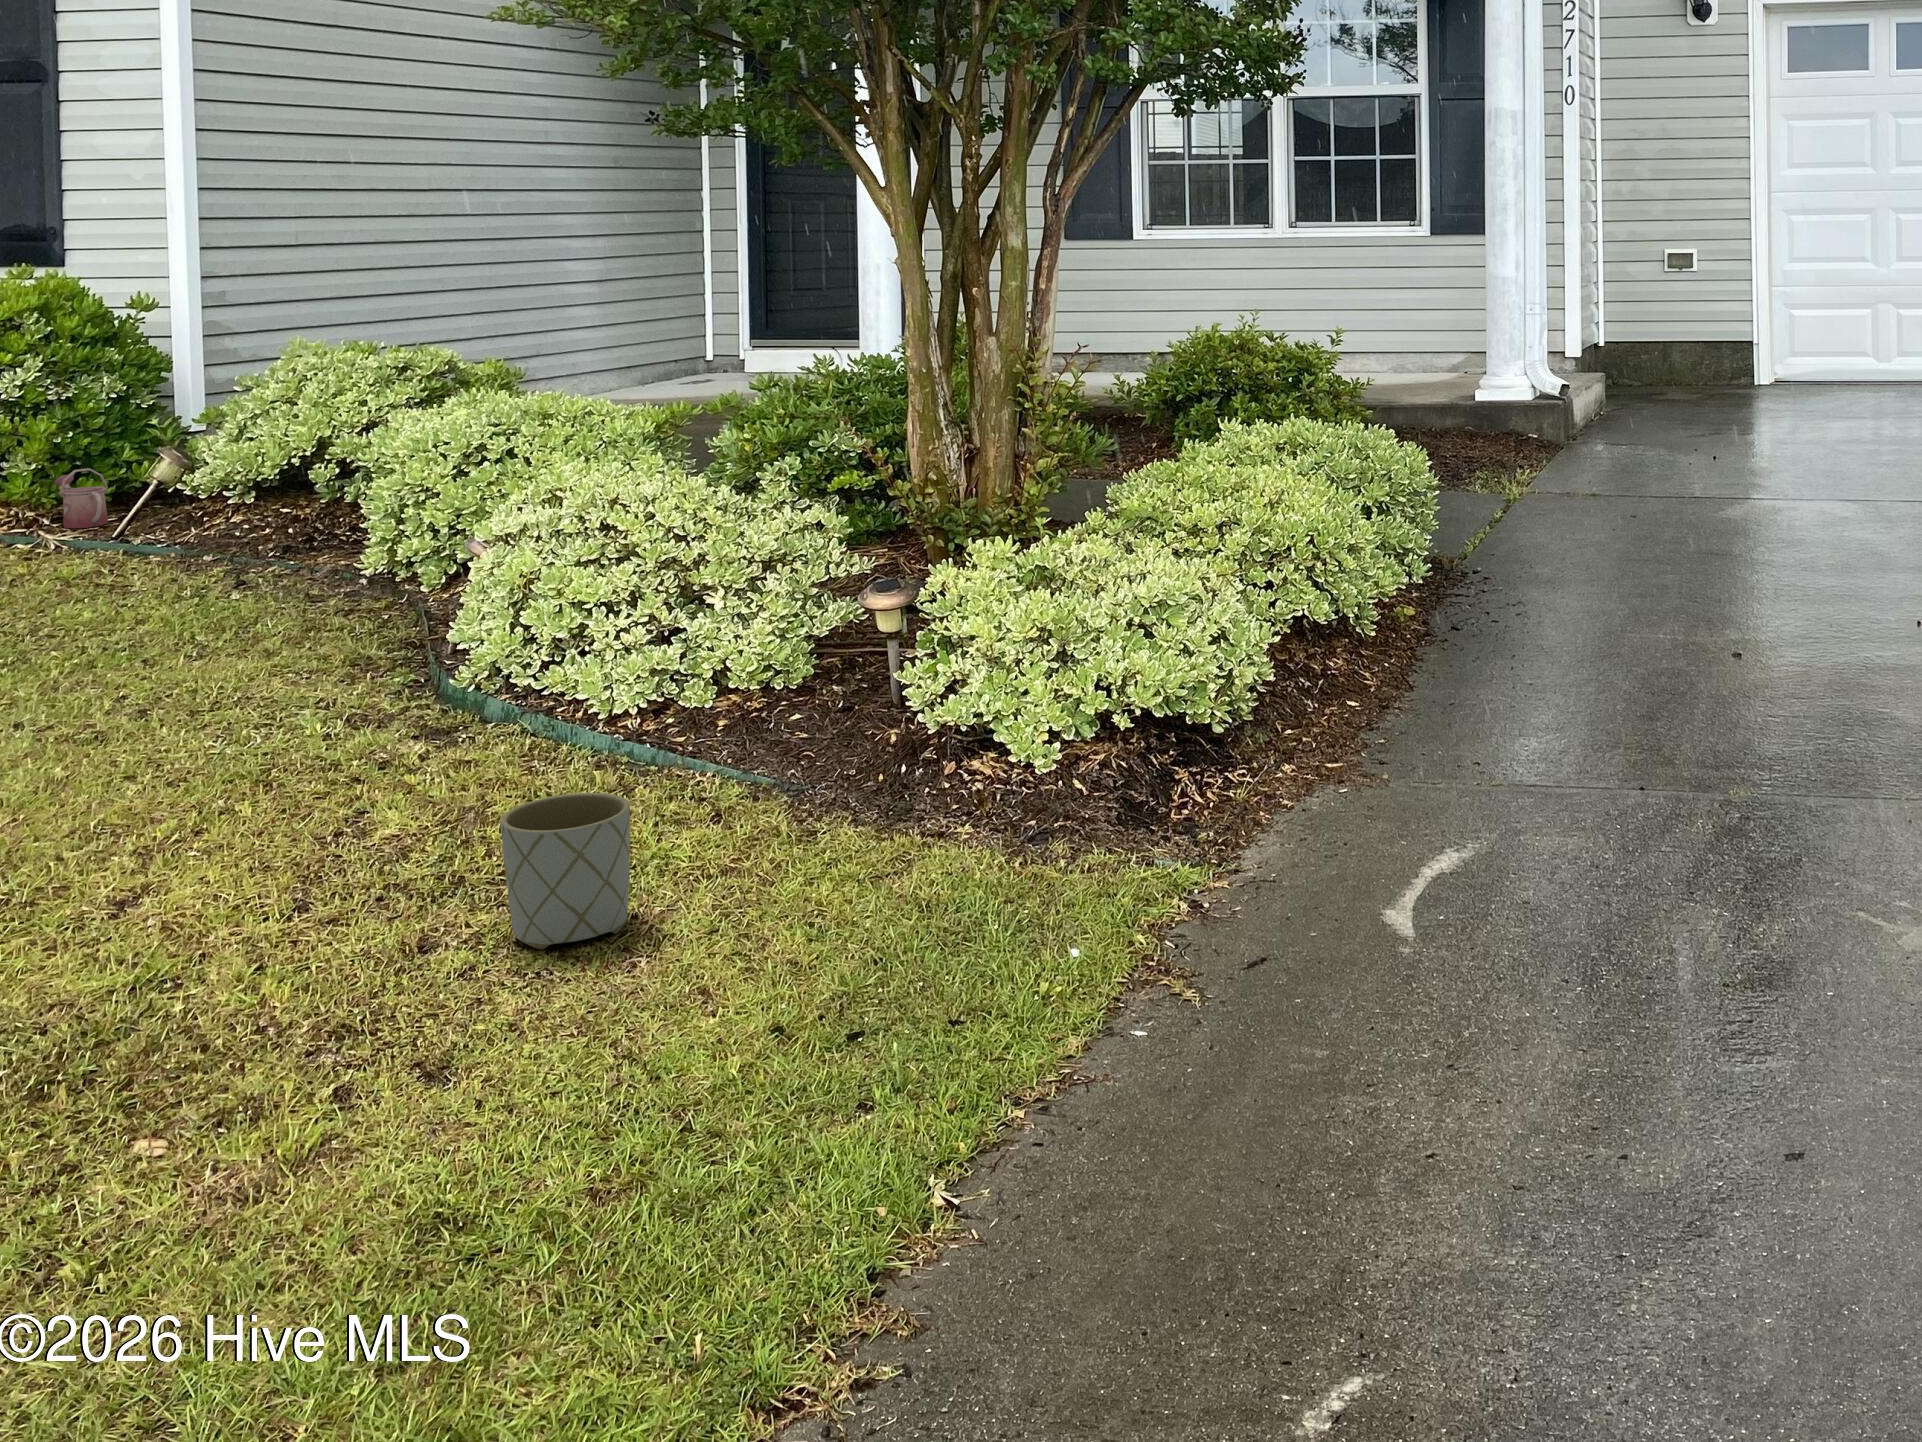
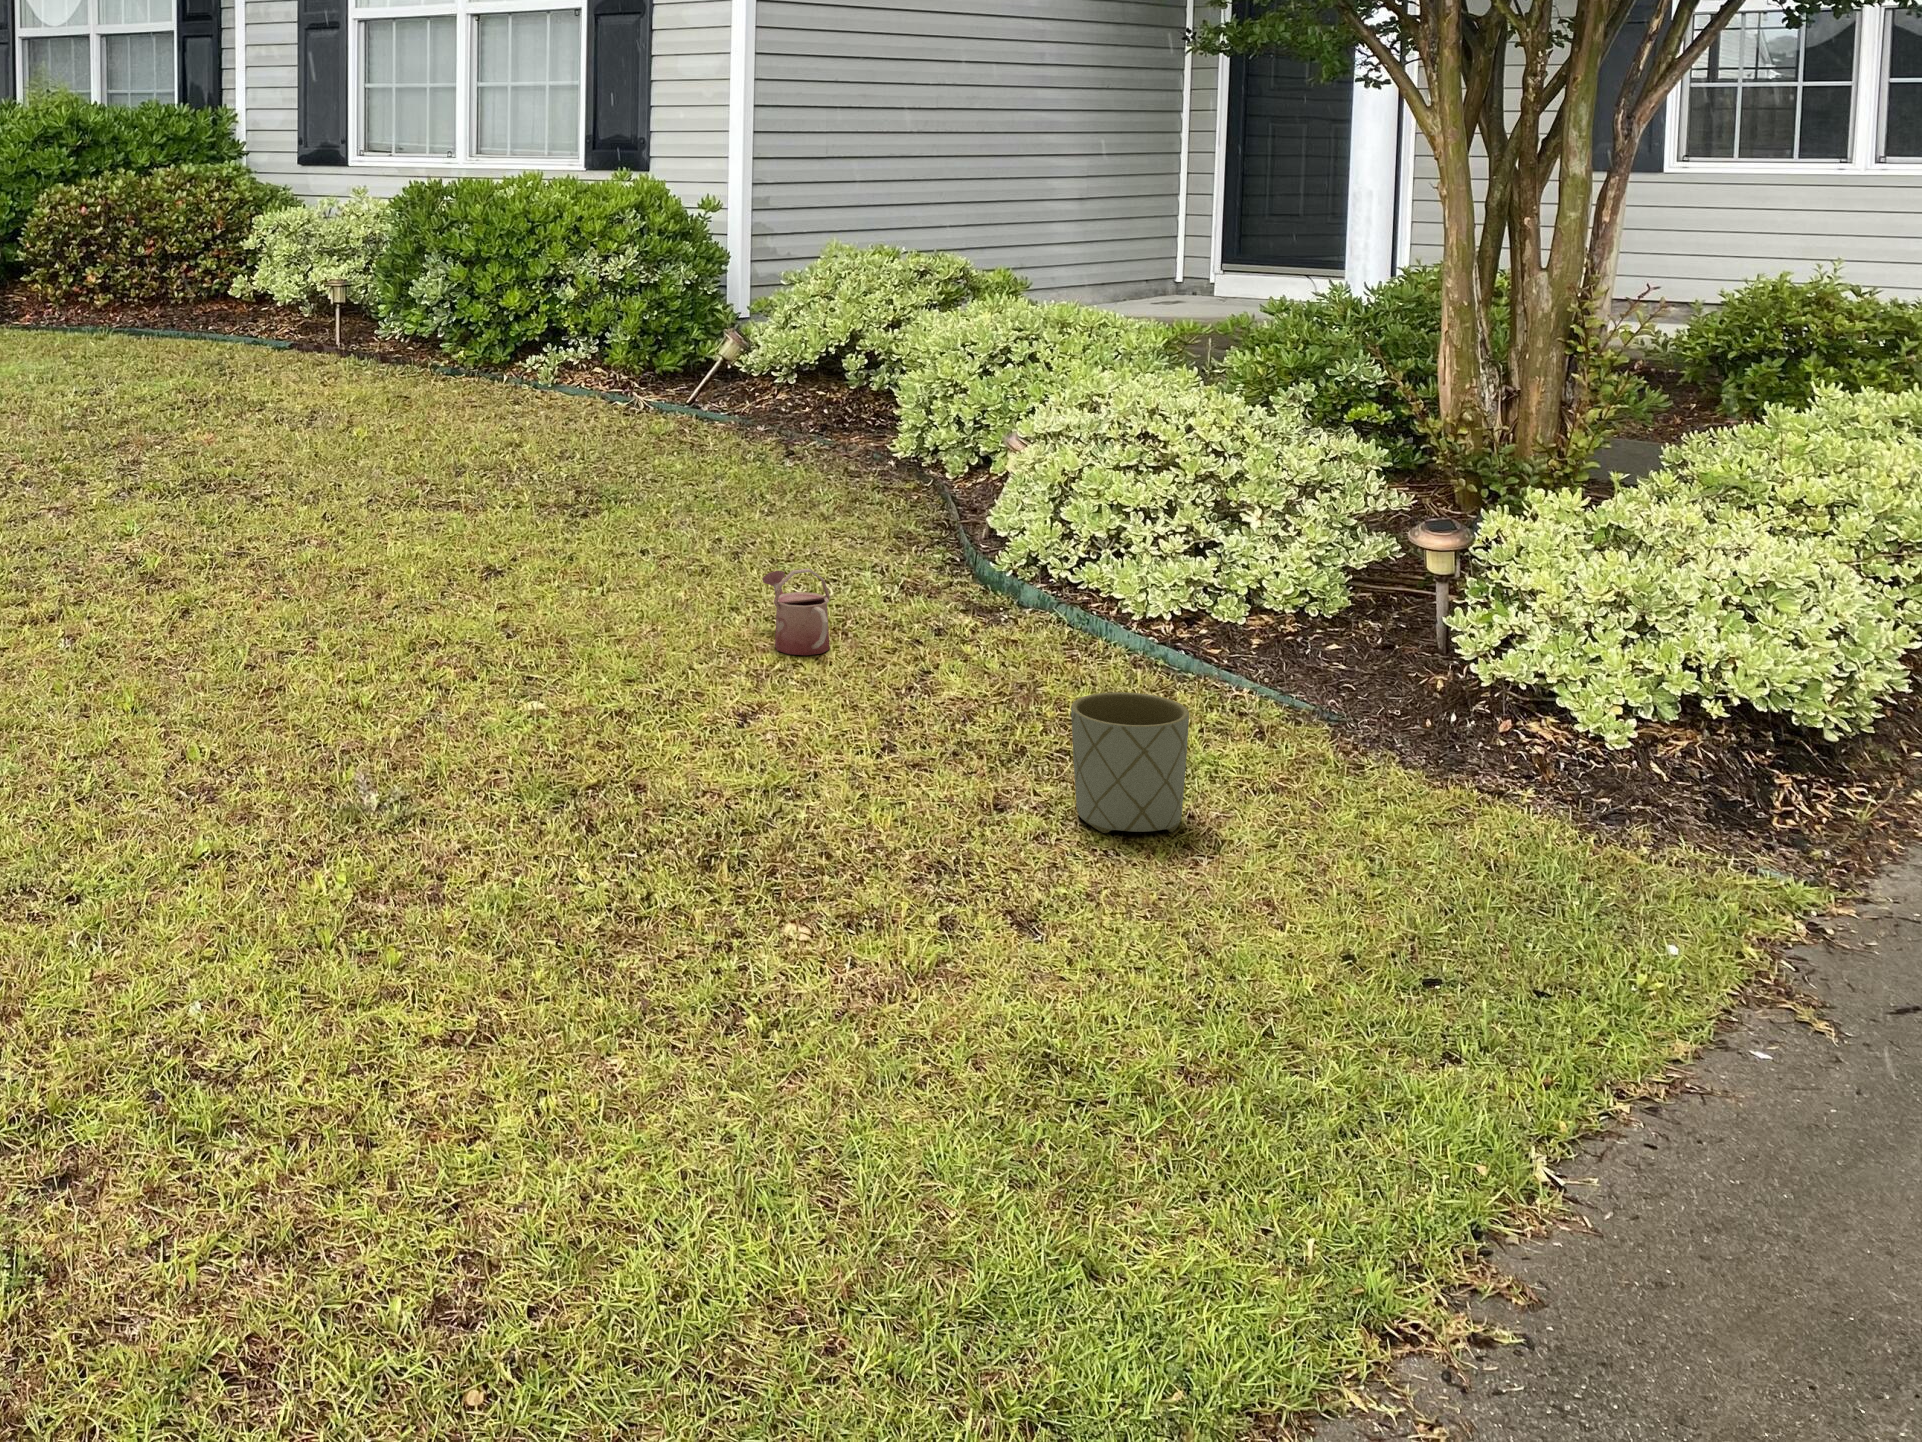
watering can: present [54,468,108,528] -> present [763,569,830,655]

